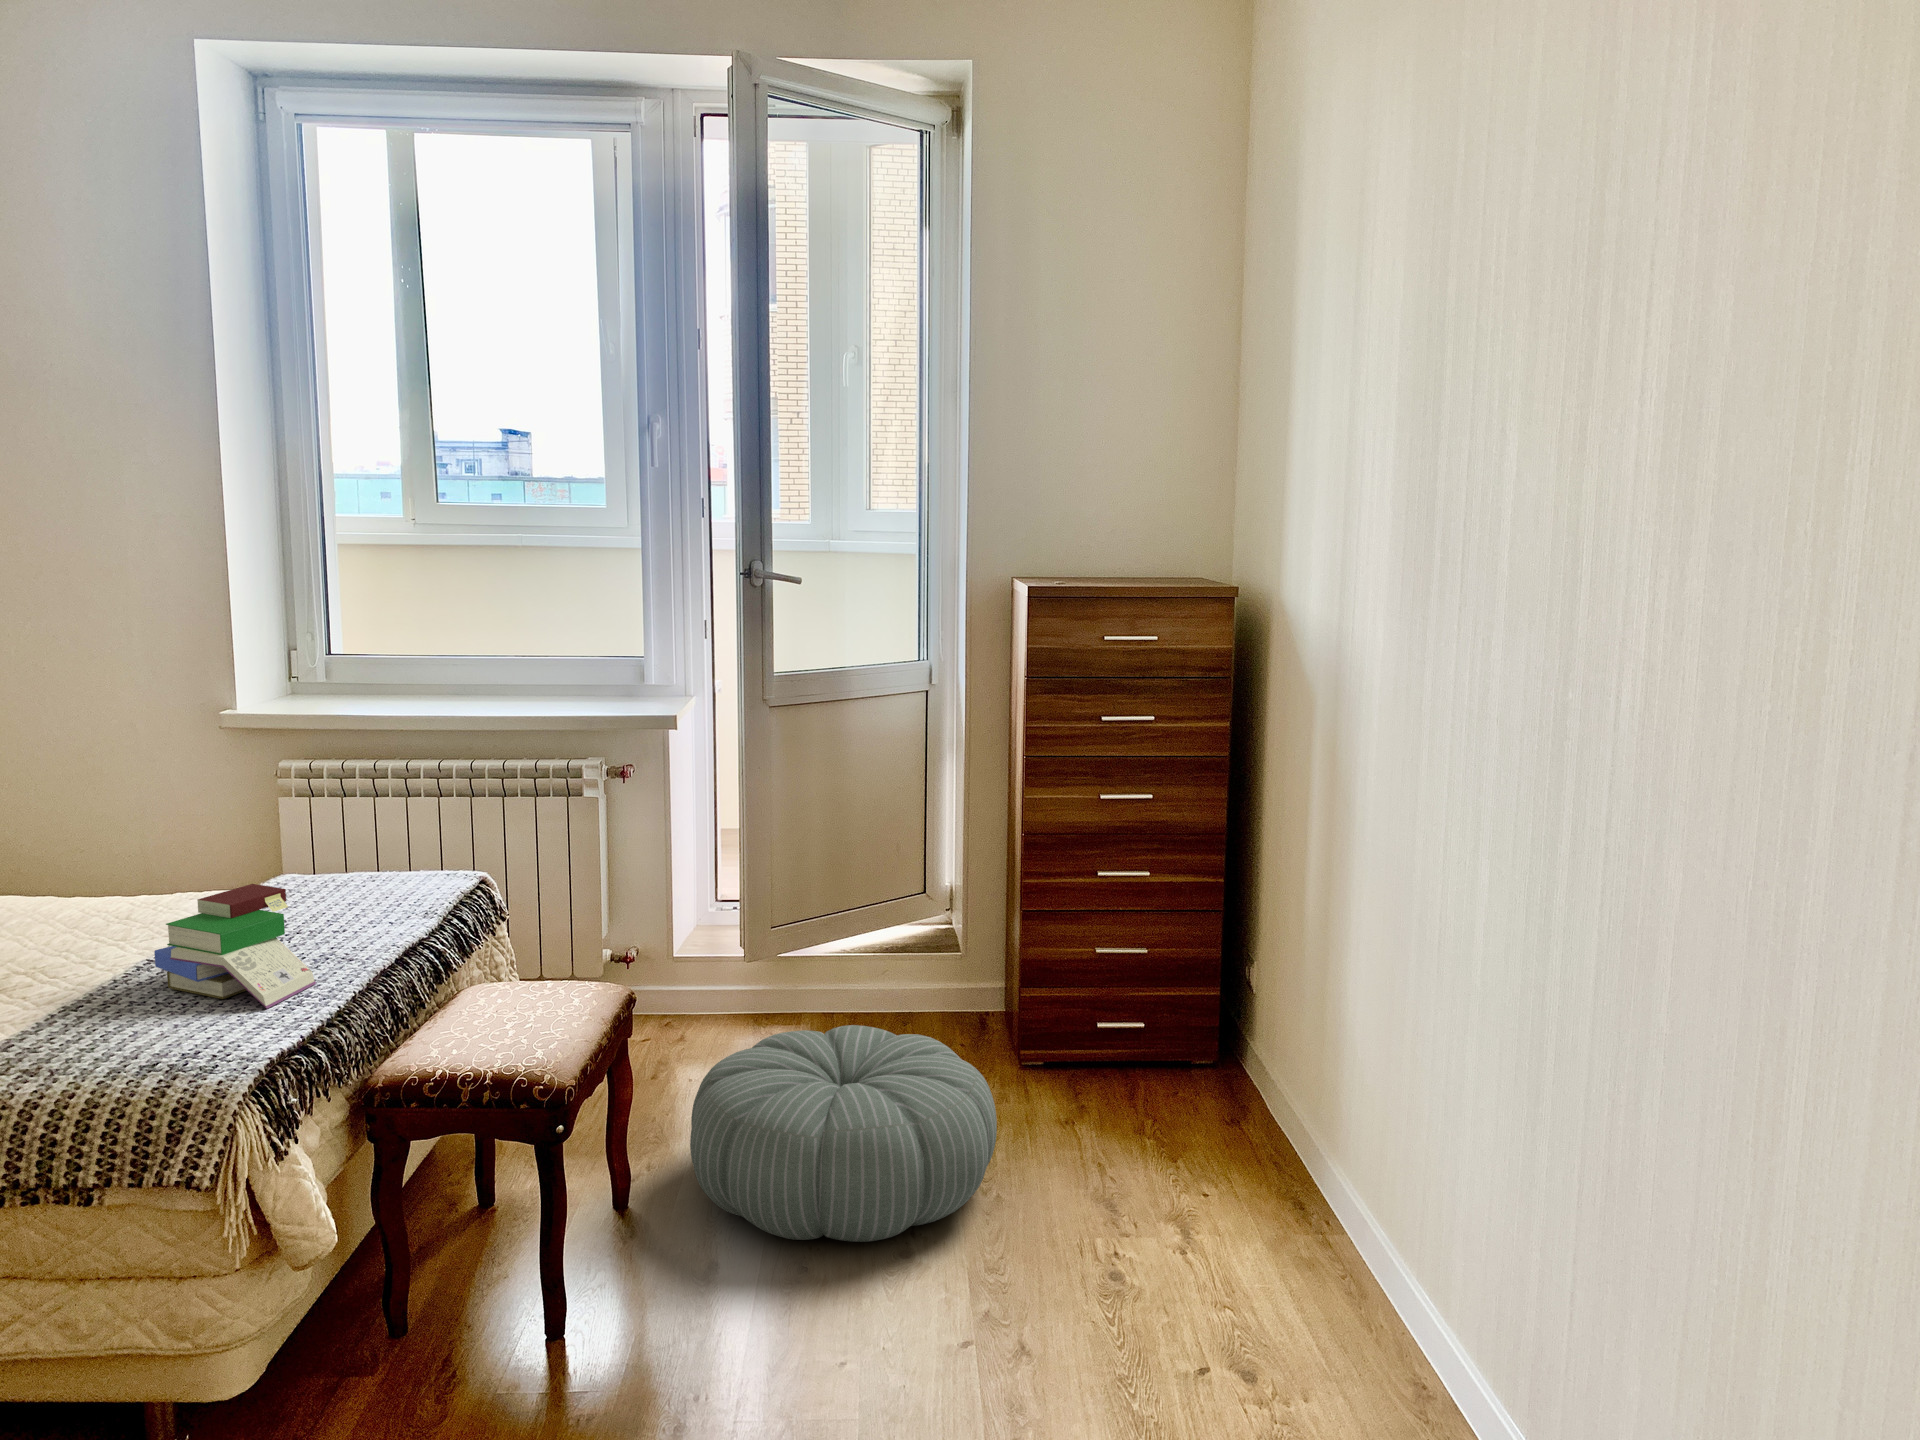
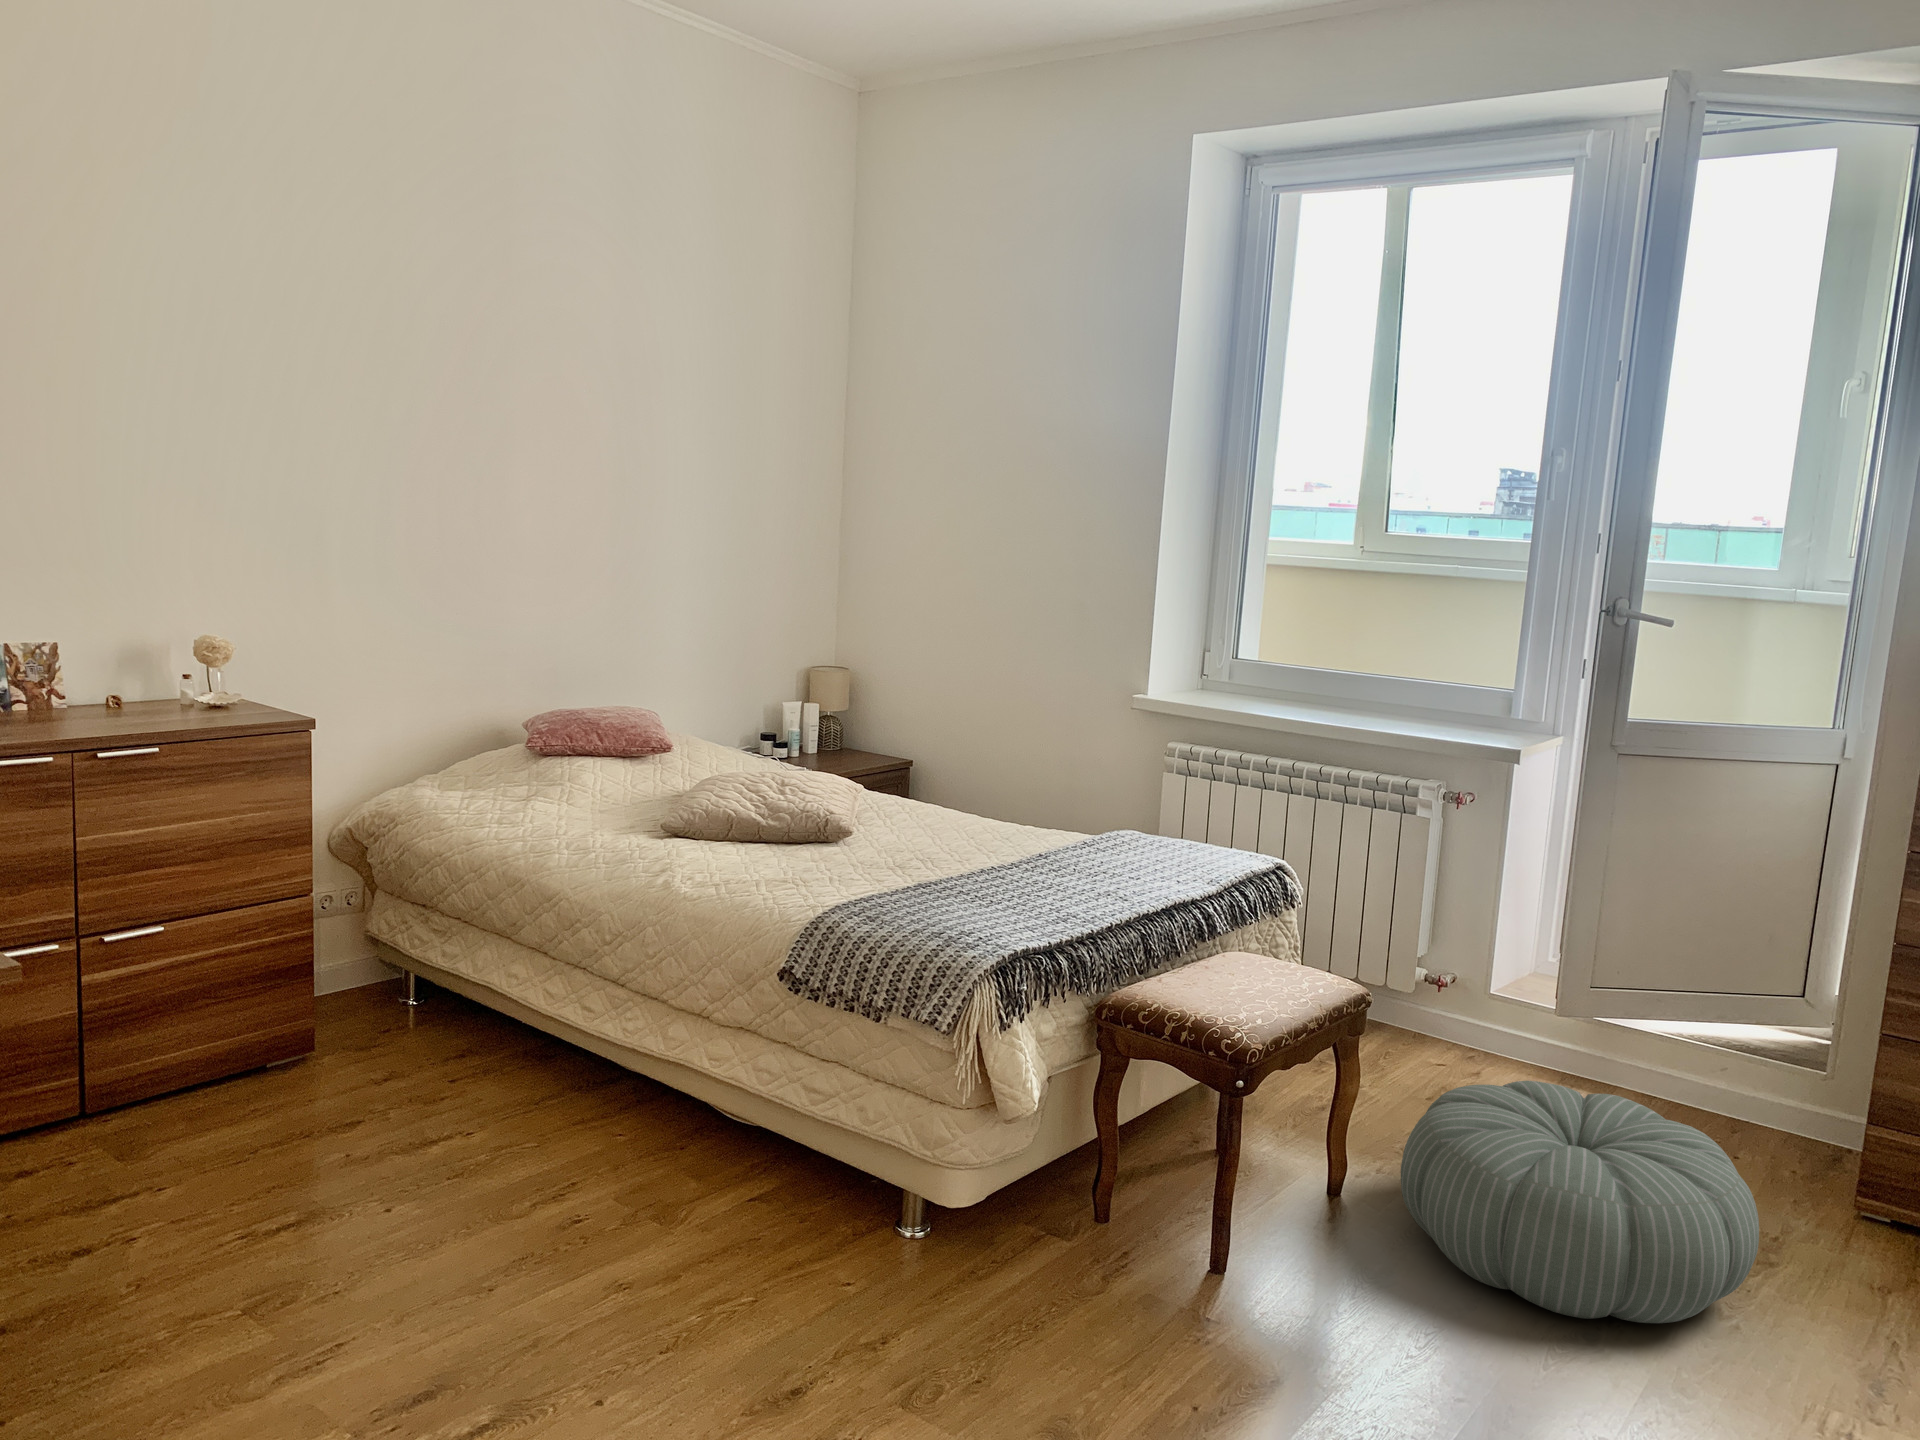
book: present [154,884,316,1009] -> none [987,822,1091,918]

